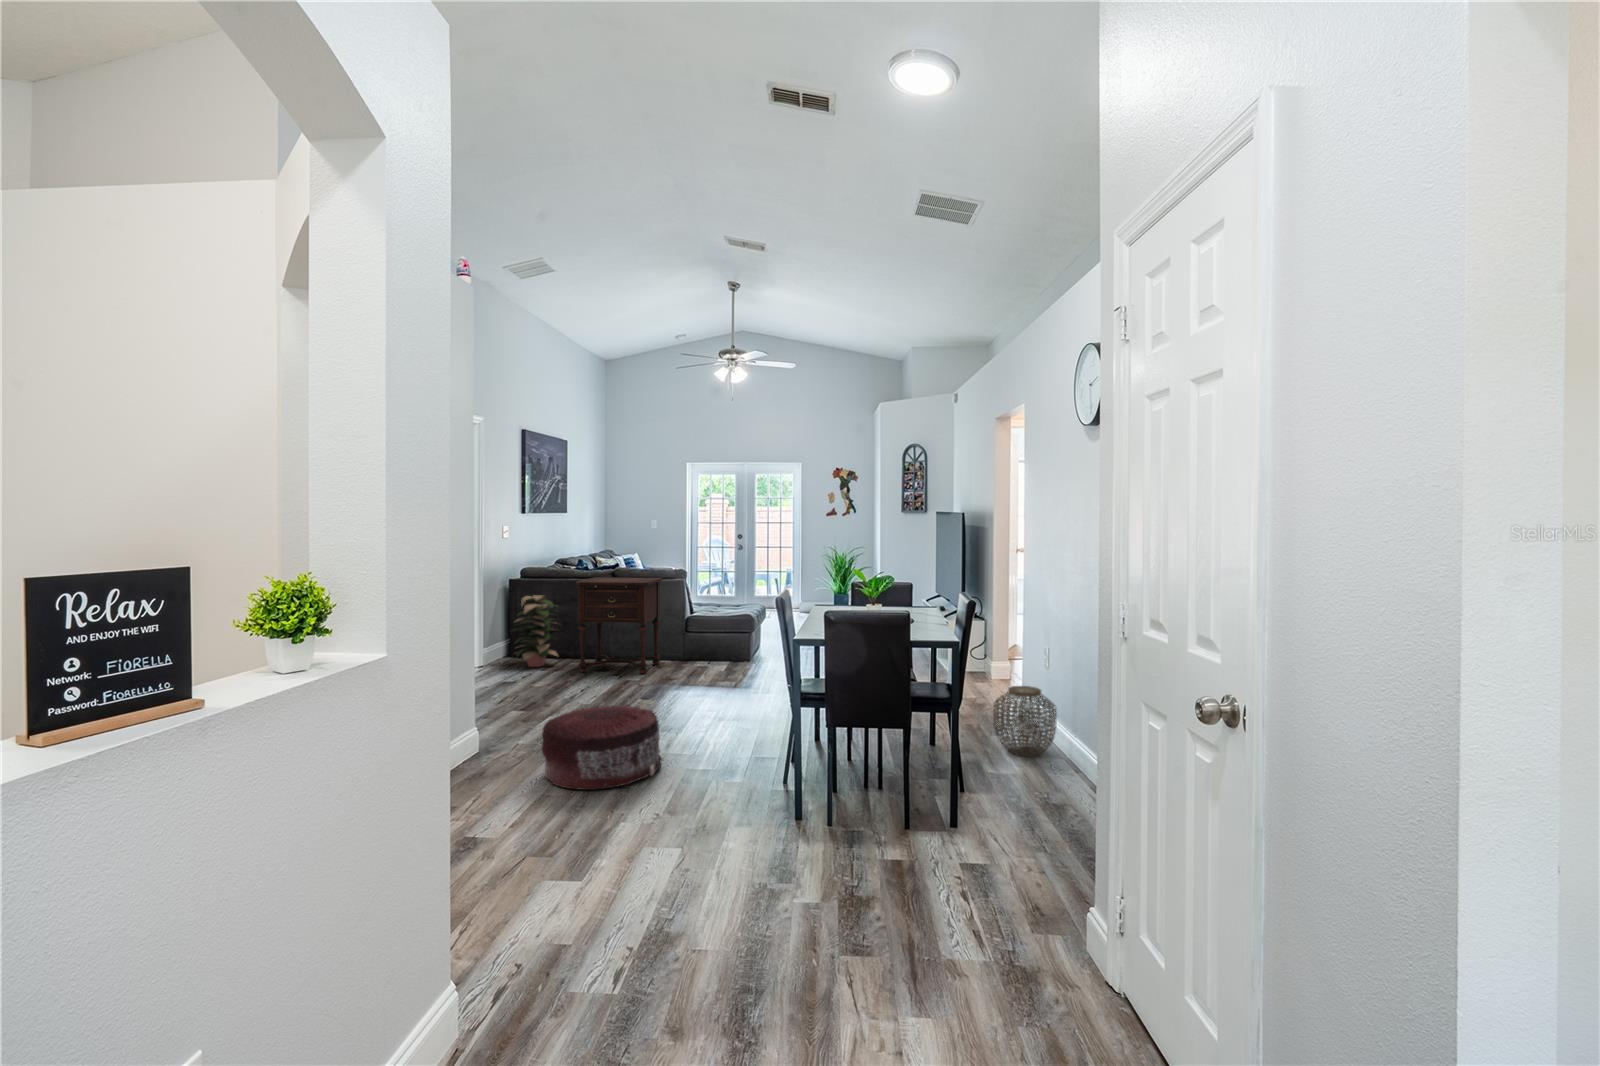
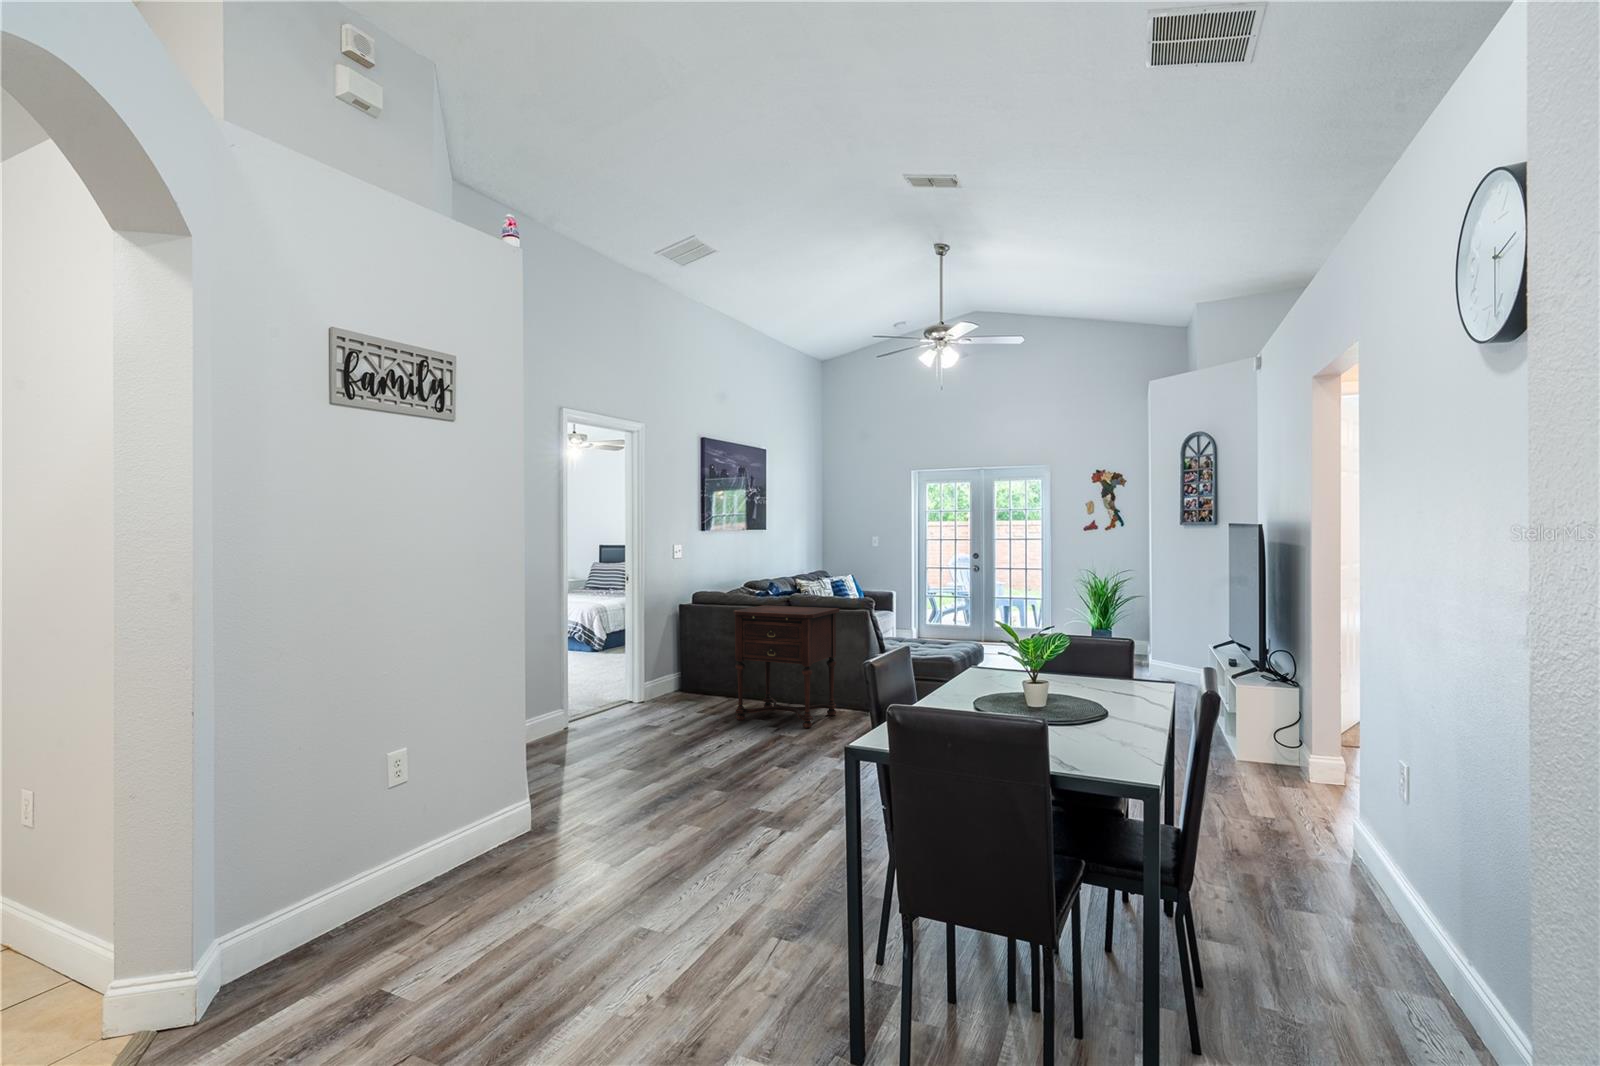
decorative plant: present [515,595,559,667] -> none [669,624,729,708]
woven basket: present [993,686,1056,757] -> none [1288,835,1425,979]
pouf: present [542,704,662,790] -> none [557,791,728,927]

